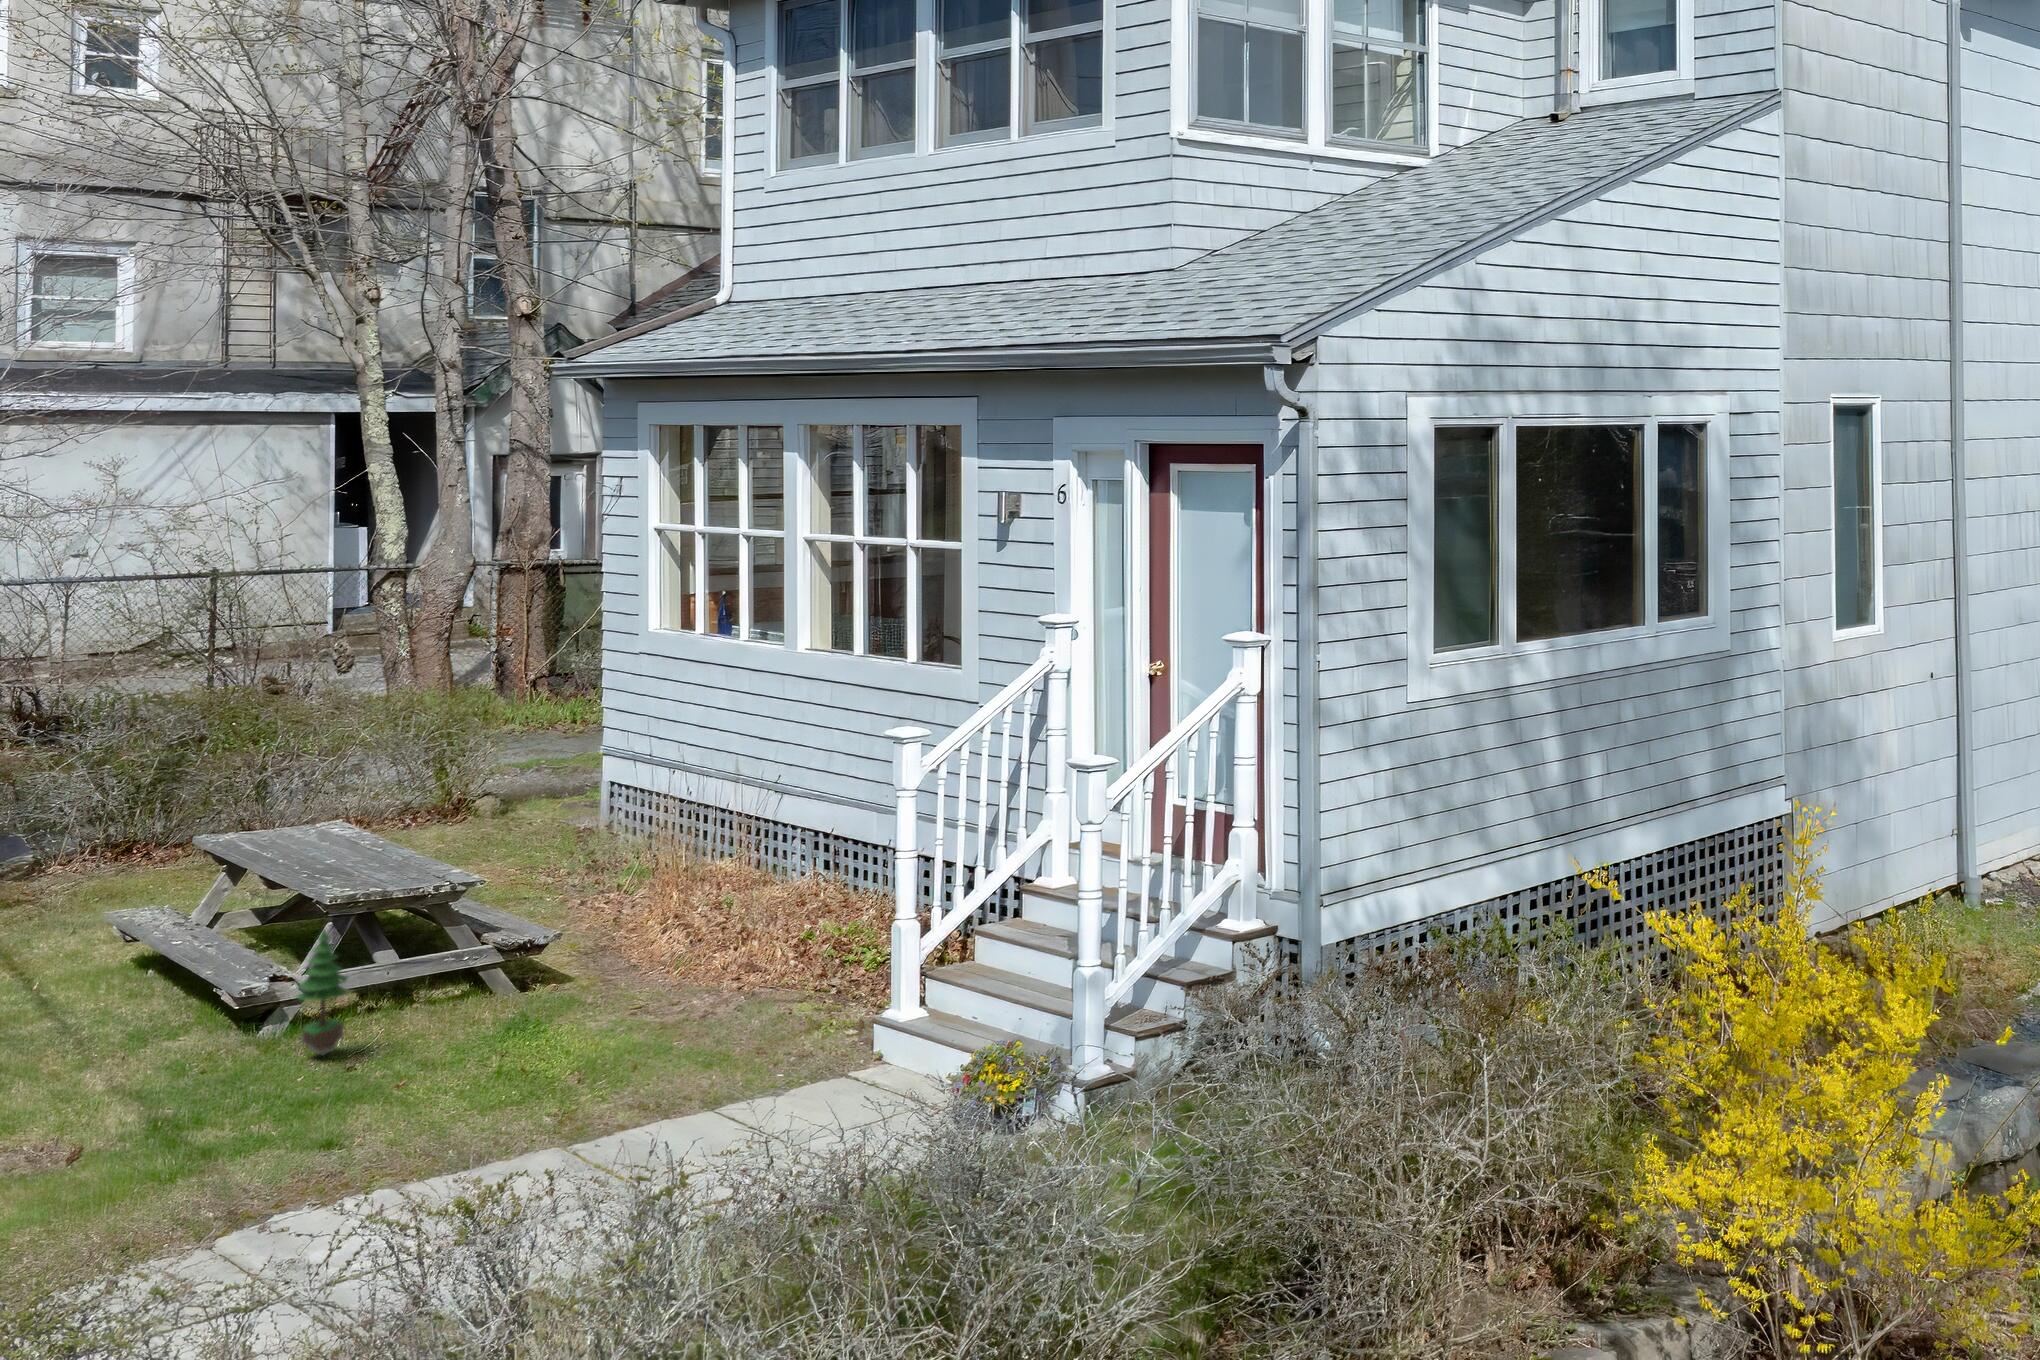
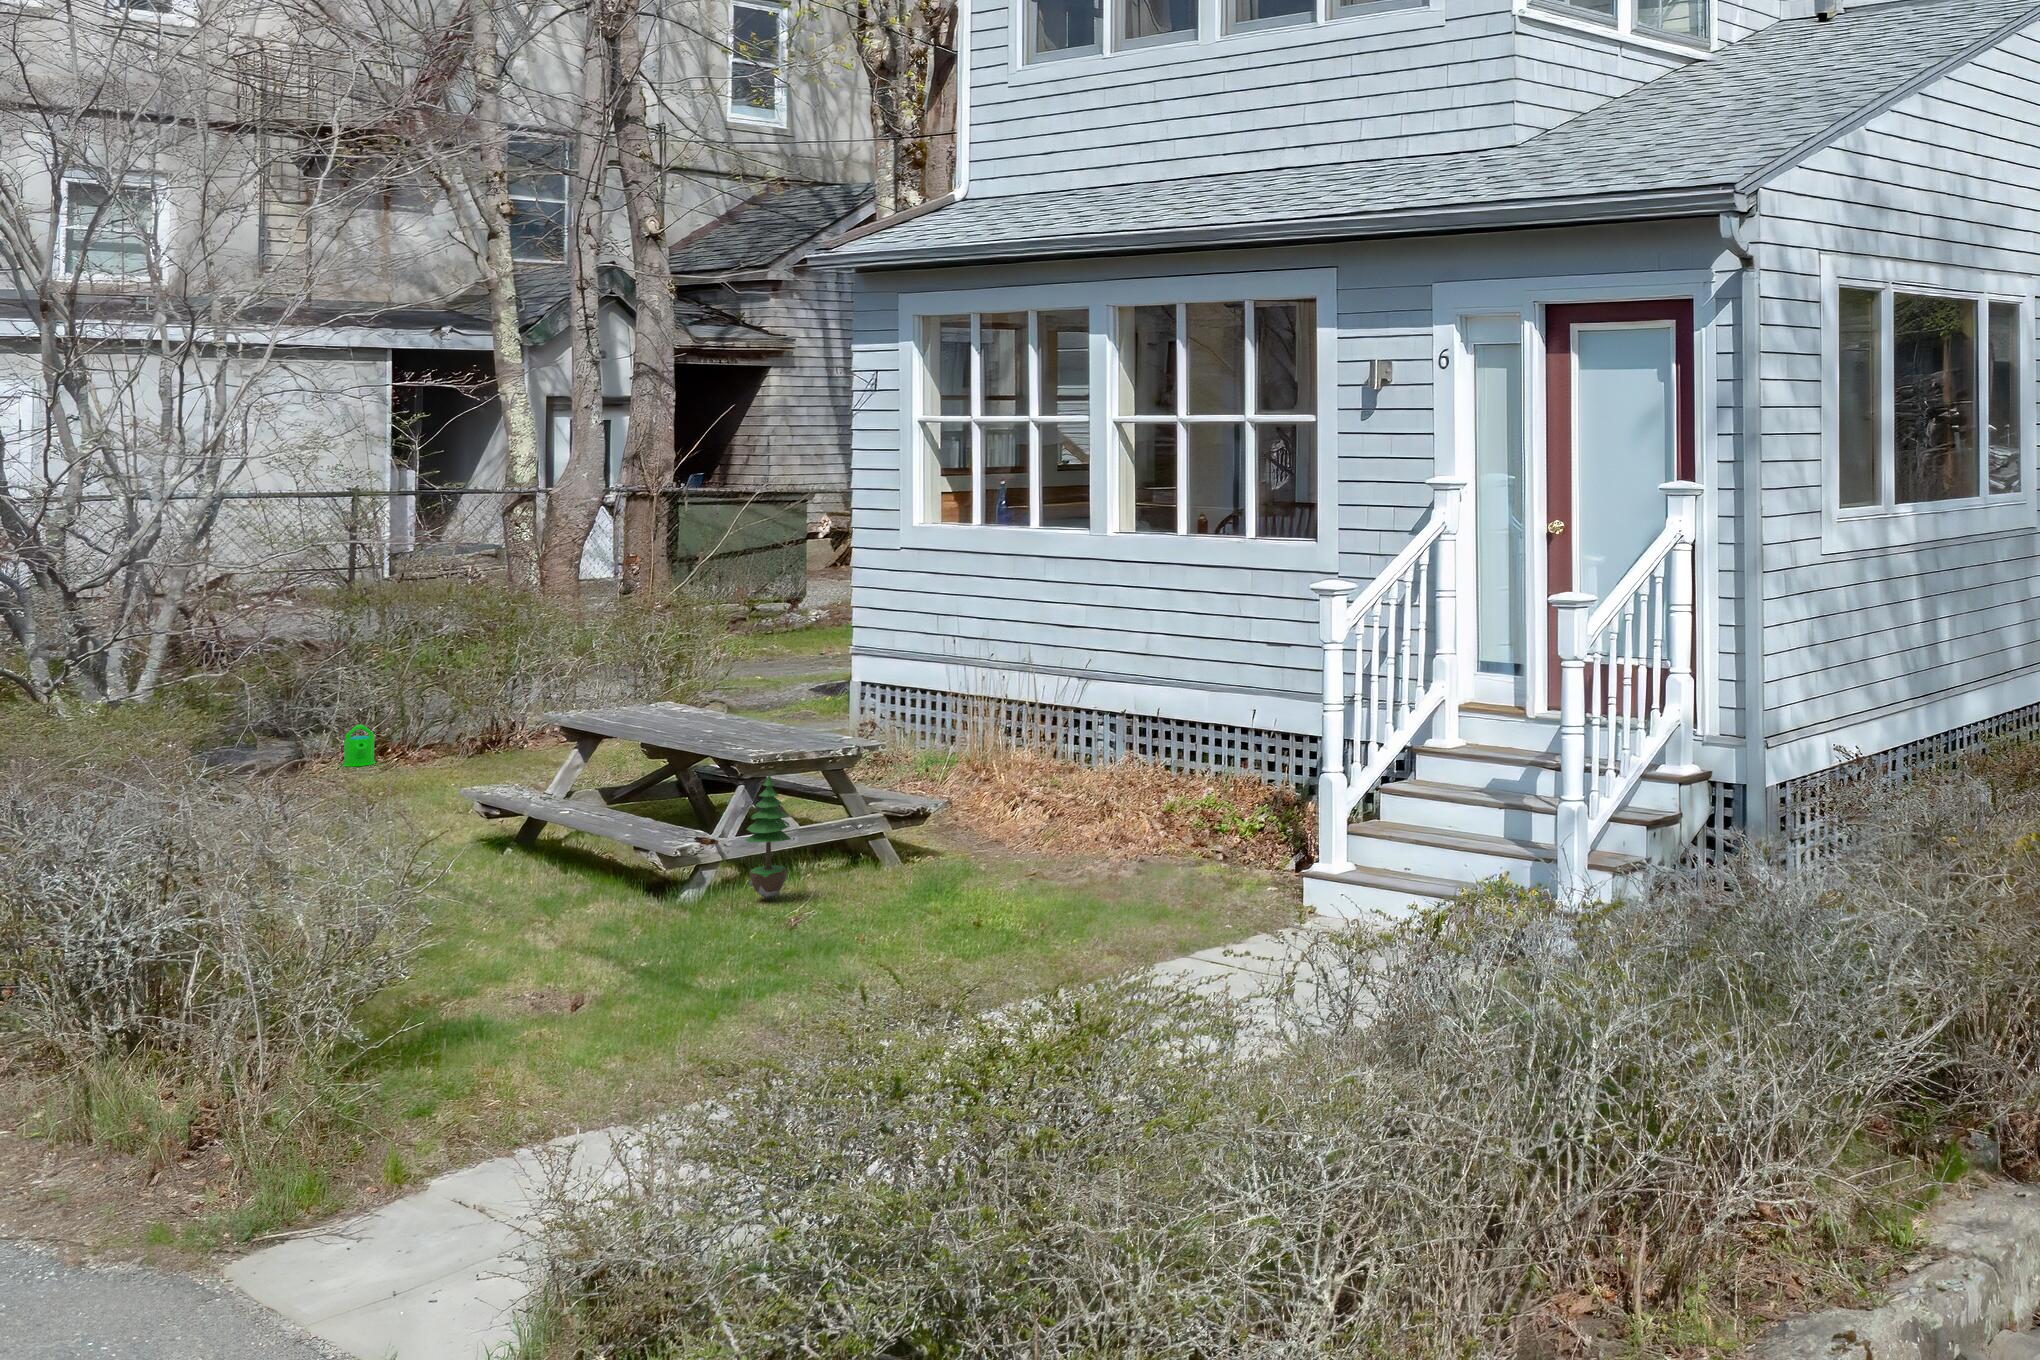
watering can: none [105,815,142,857] -> present [342,724,376,767]

